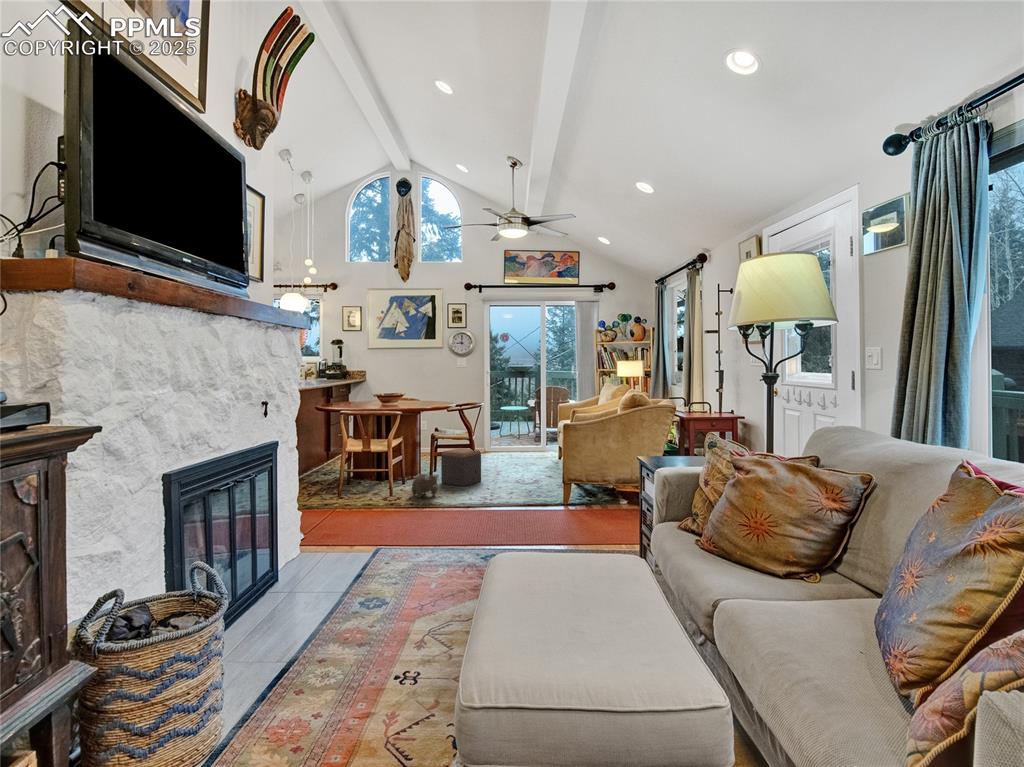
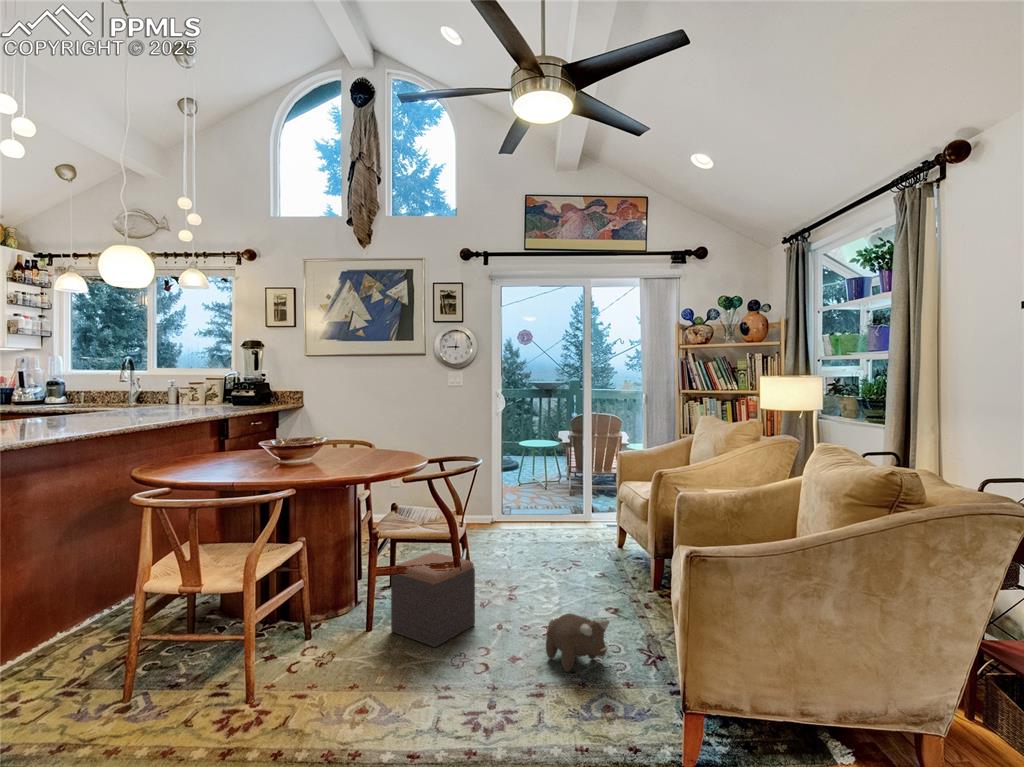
plush toy: present [412,474,439,498] -> present [546,613,609,672]

